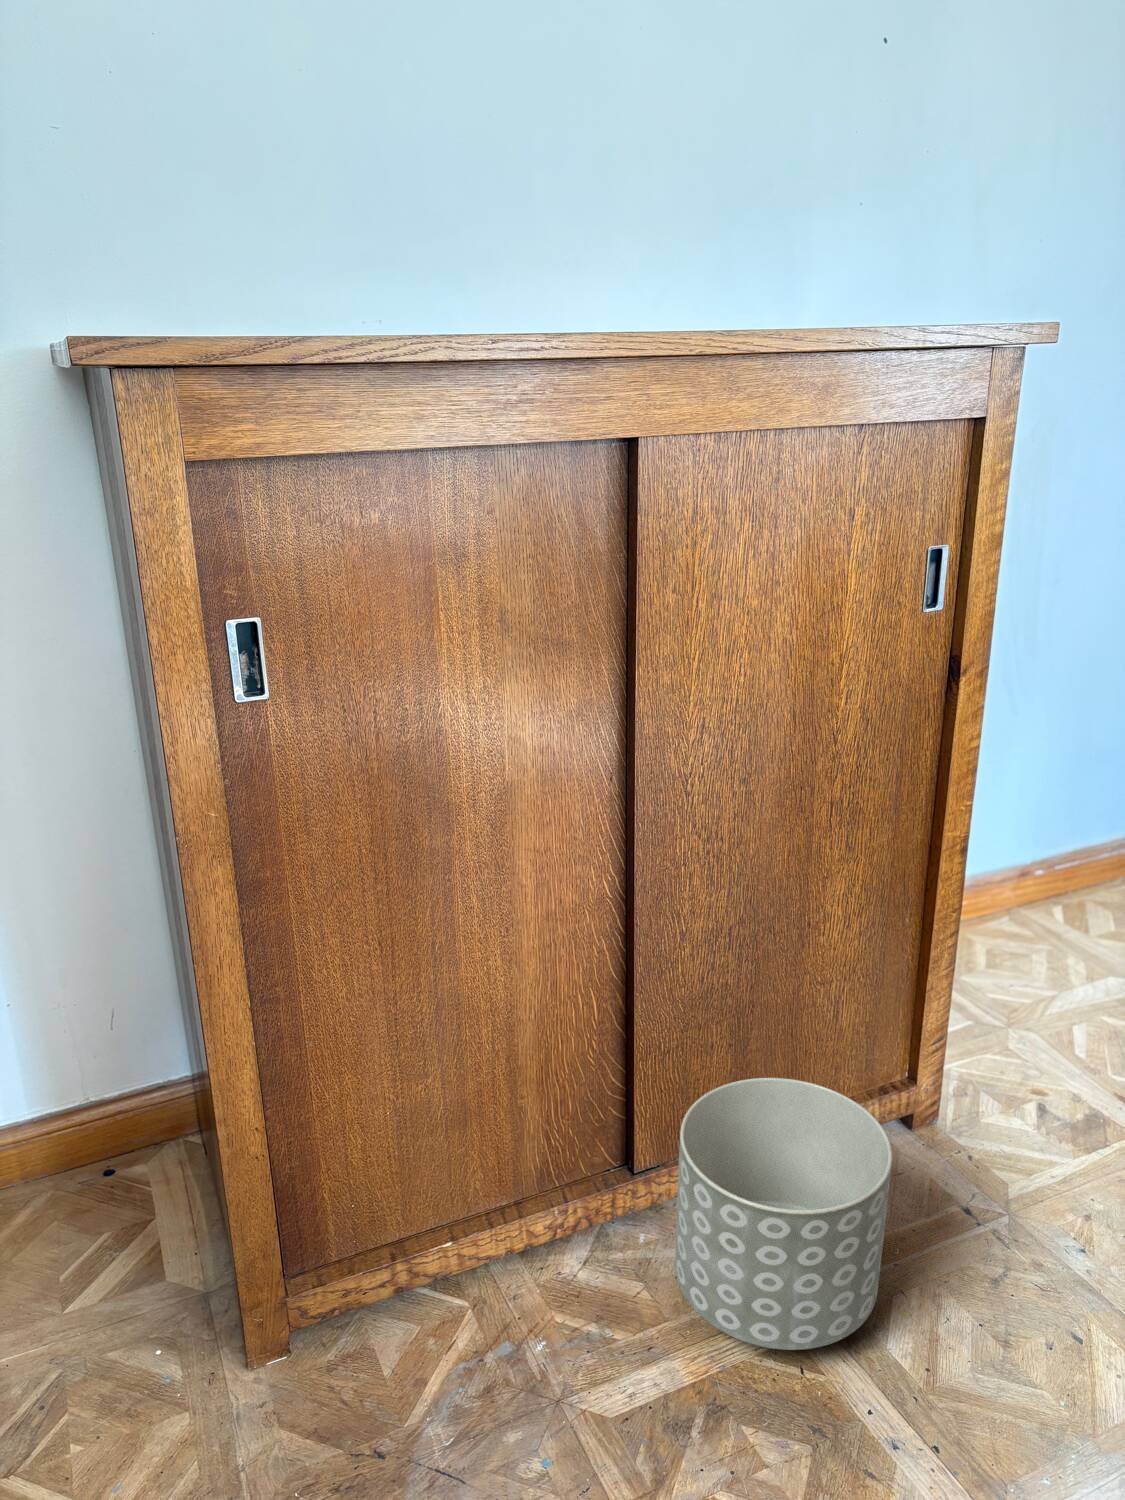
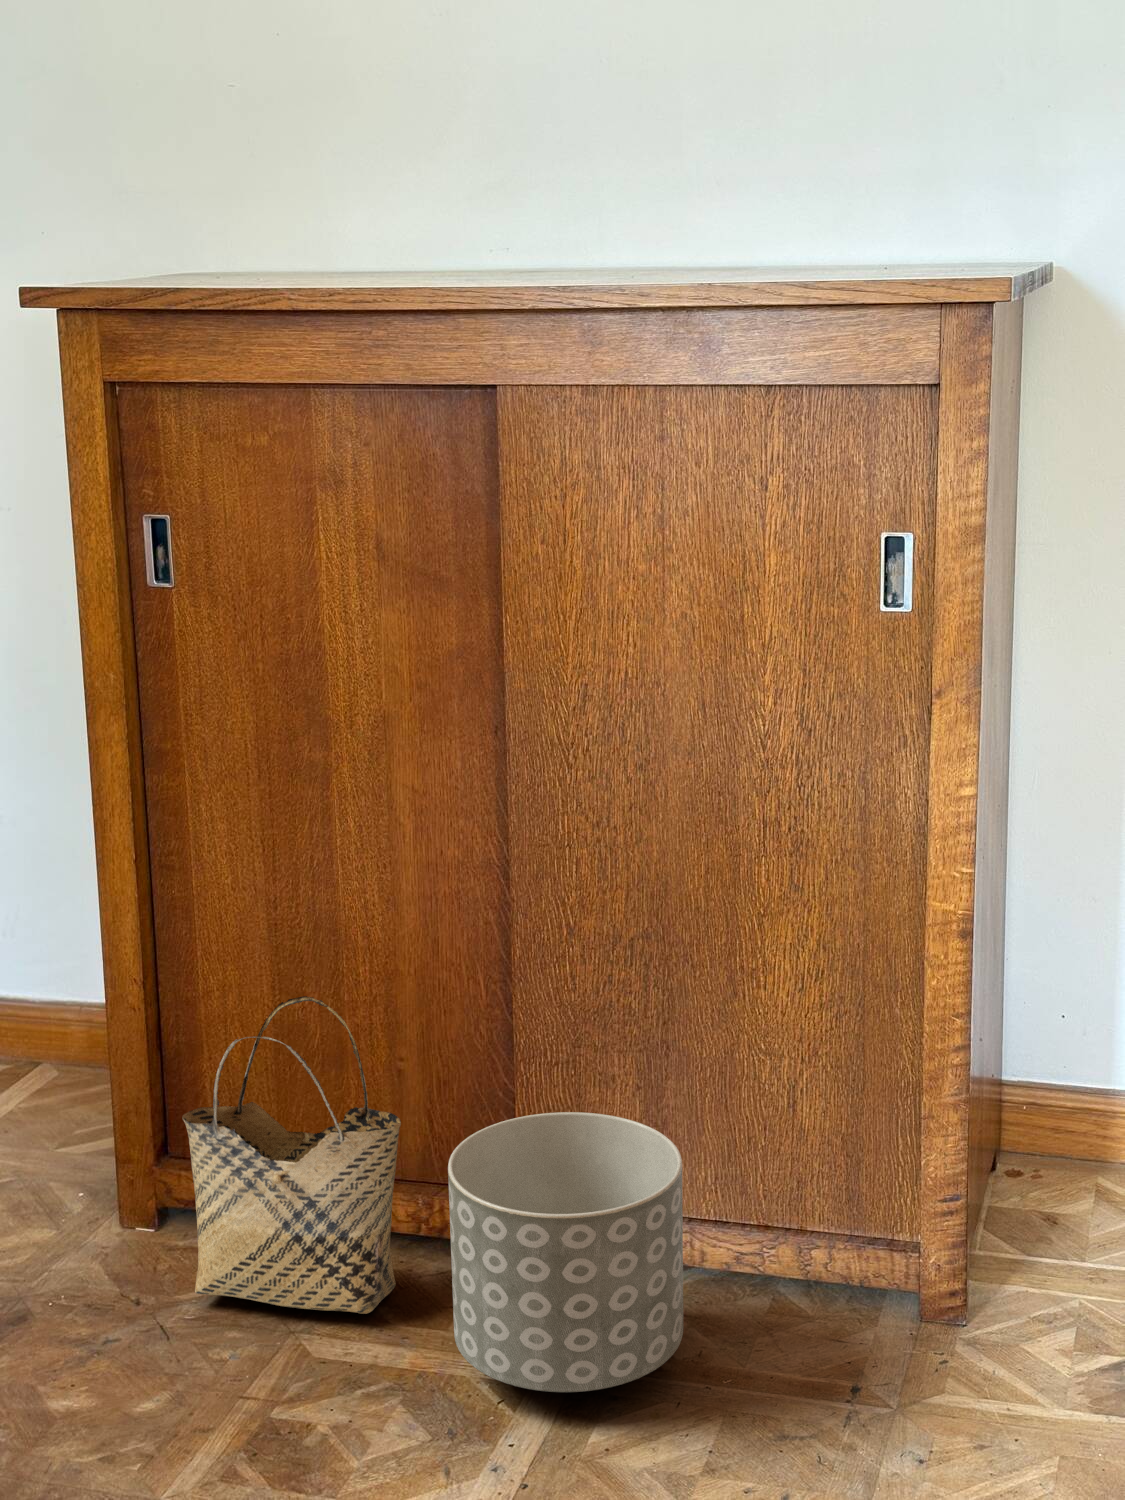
woven basket: none [388,1081,598,1417] -> present [182,996,401,1314]

